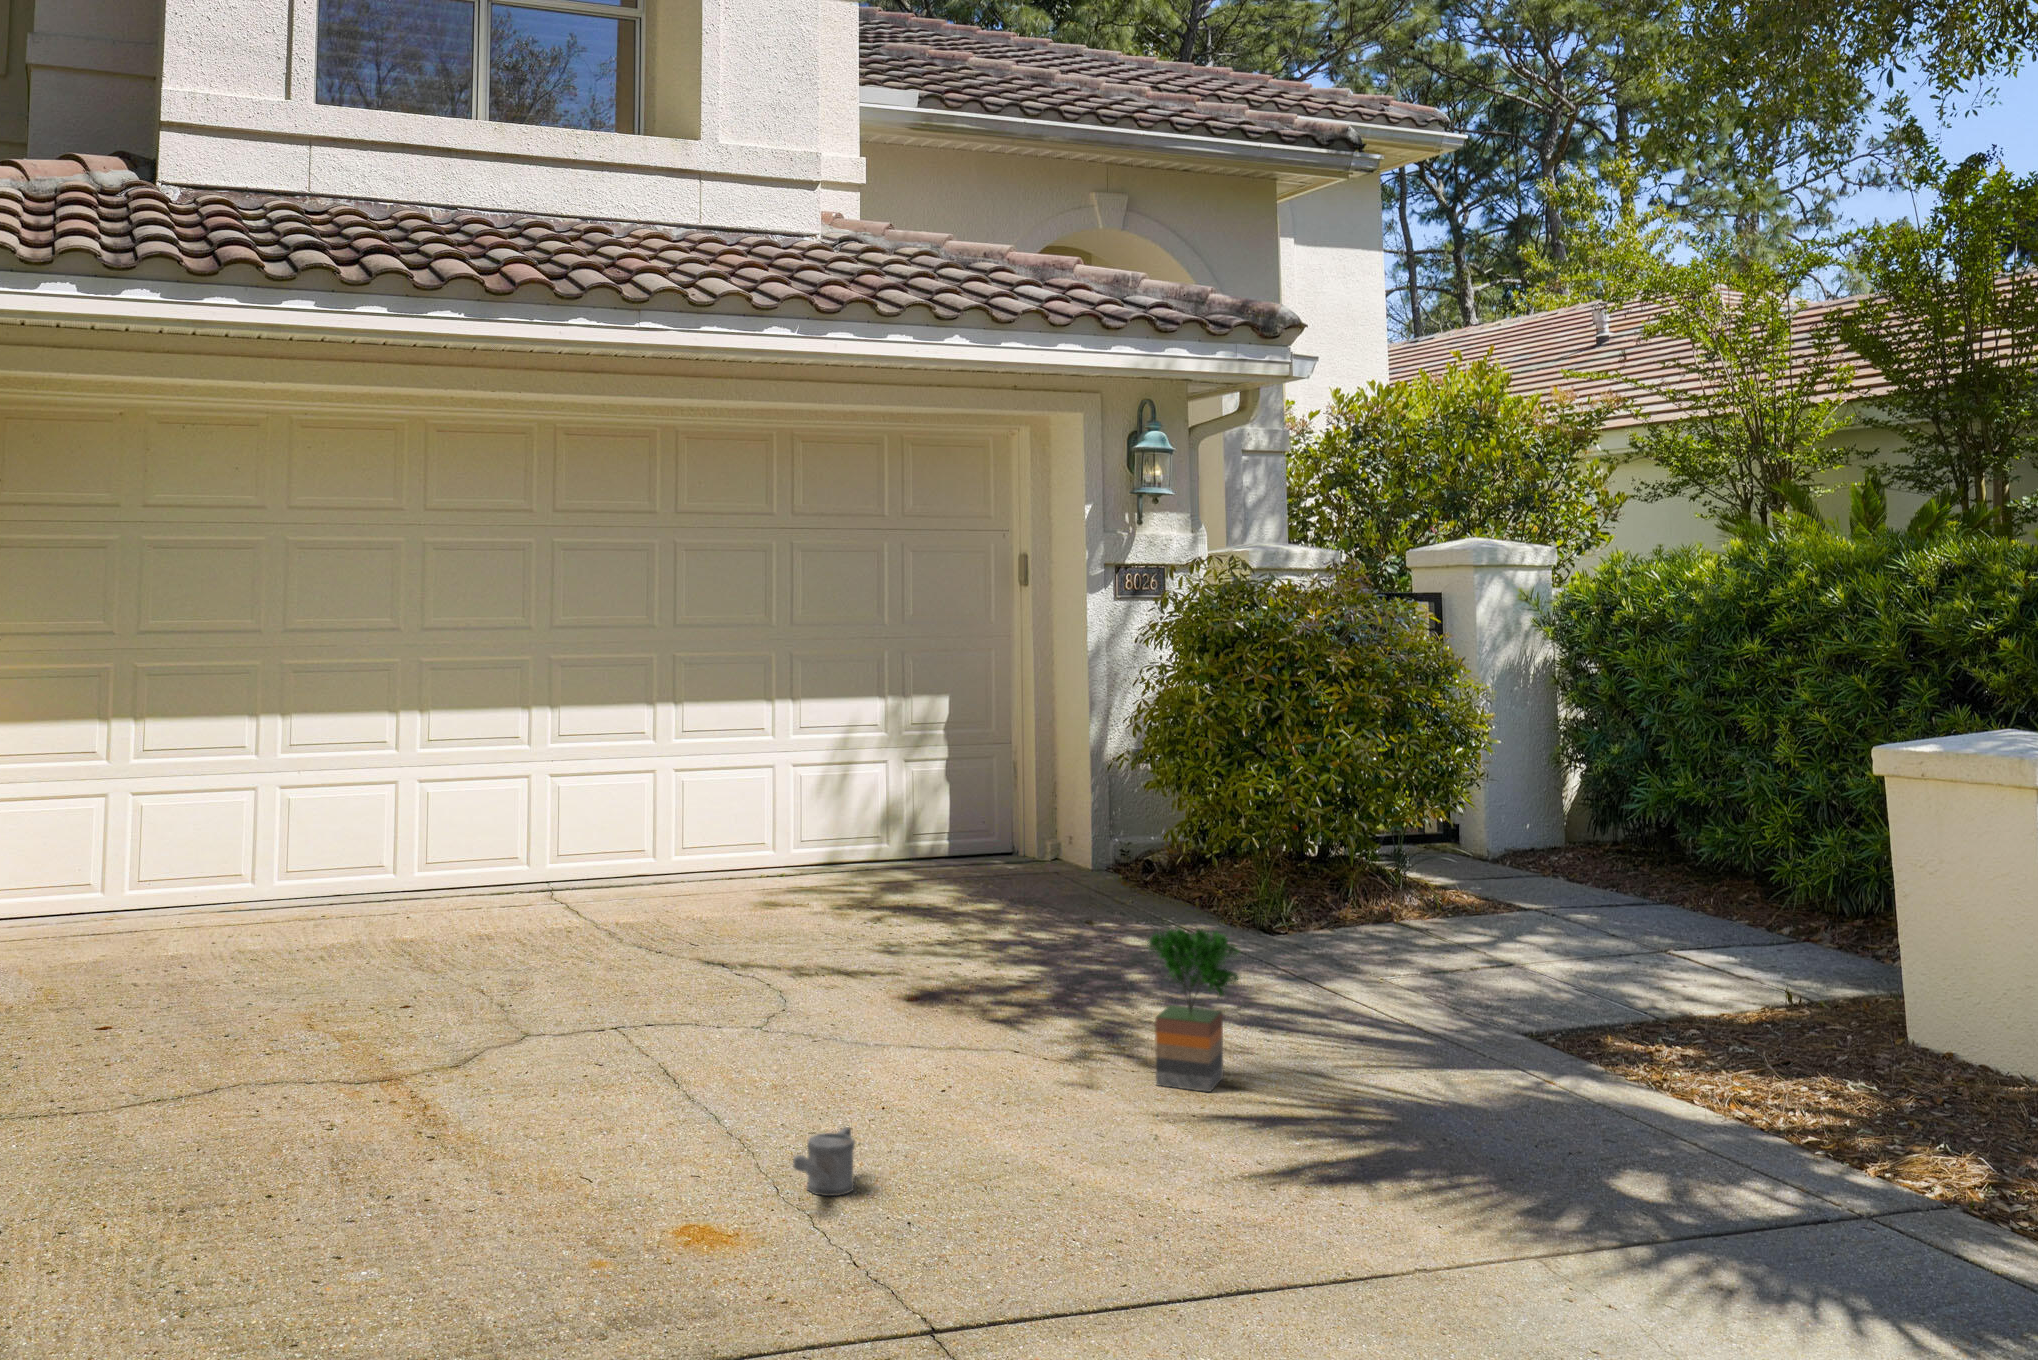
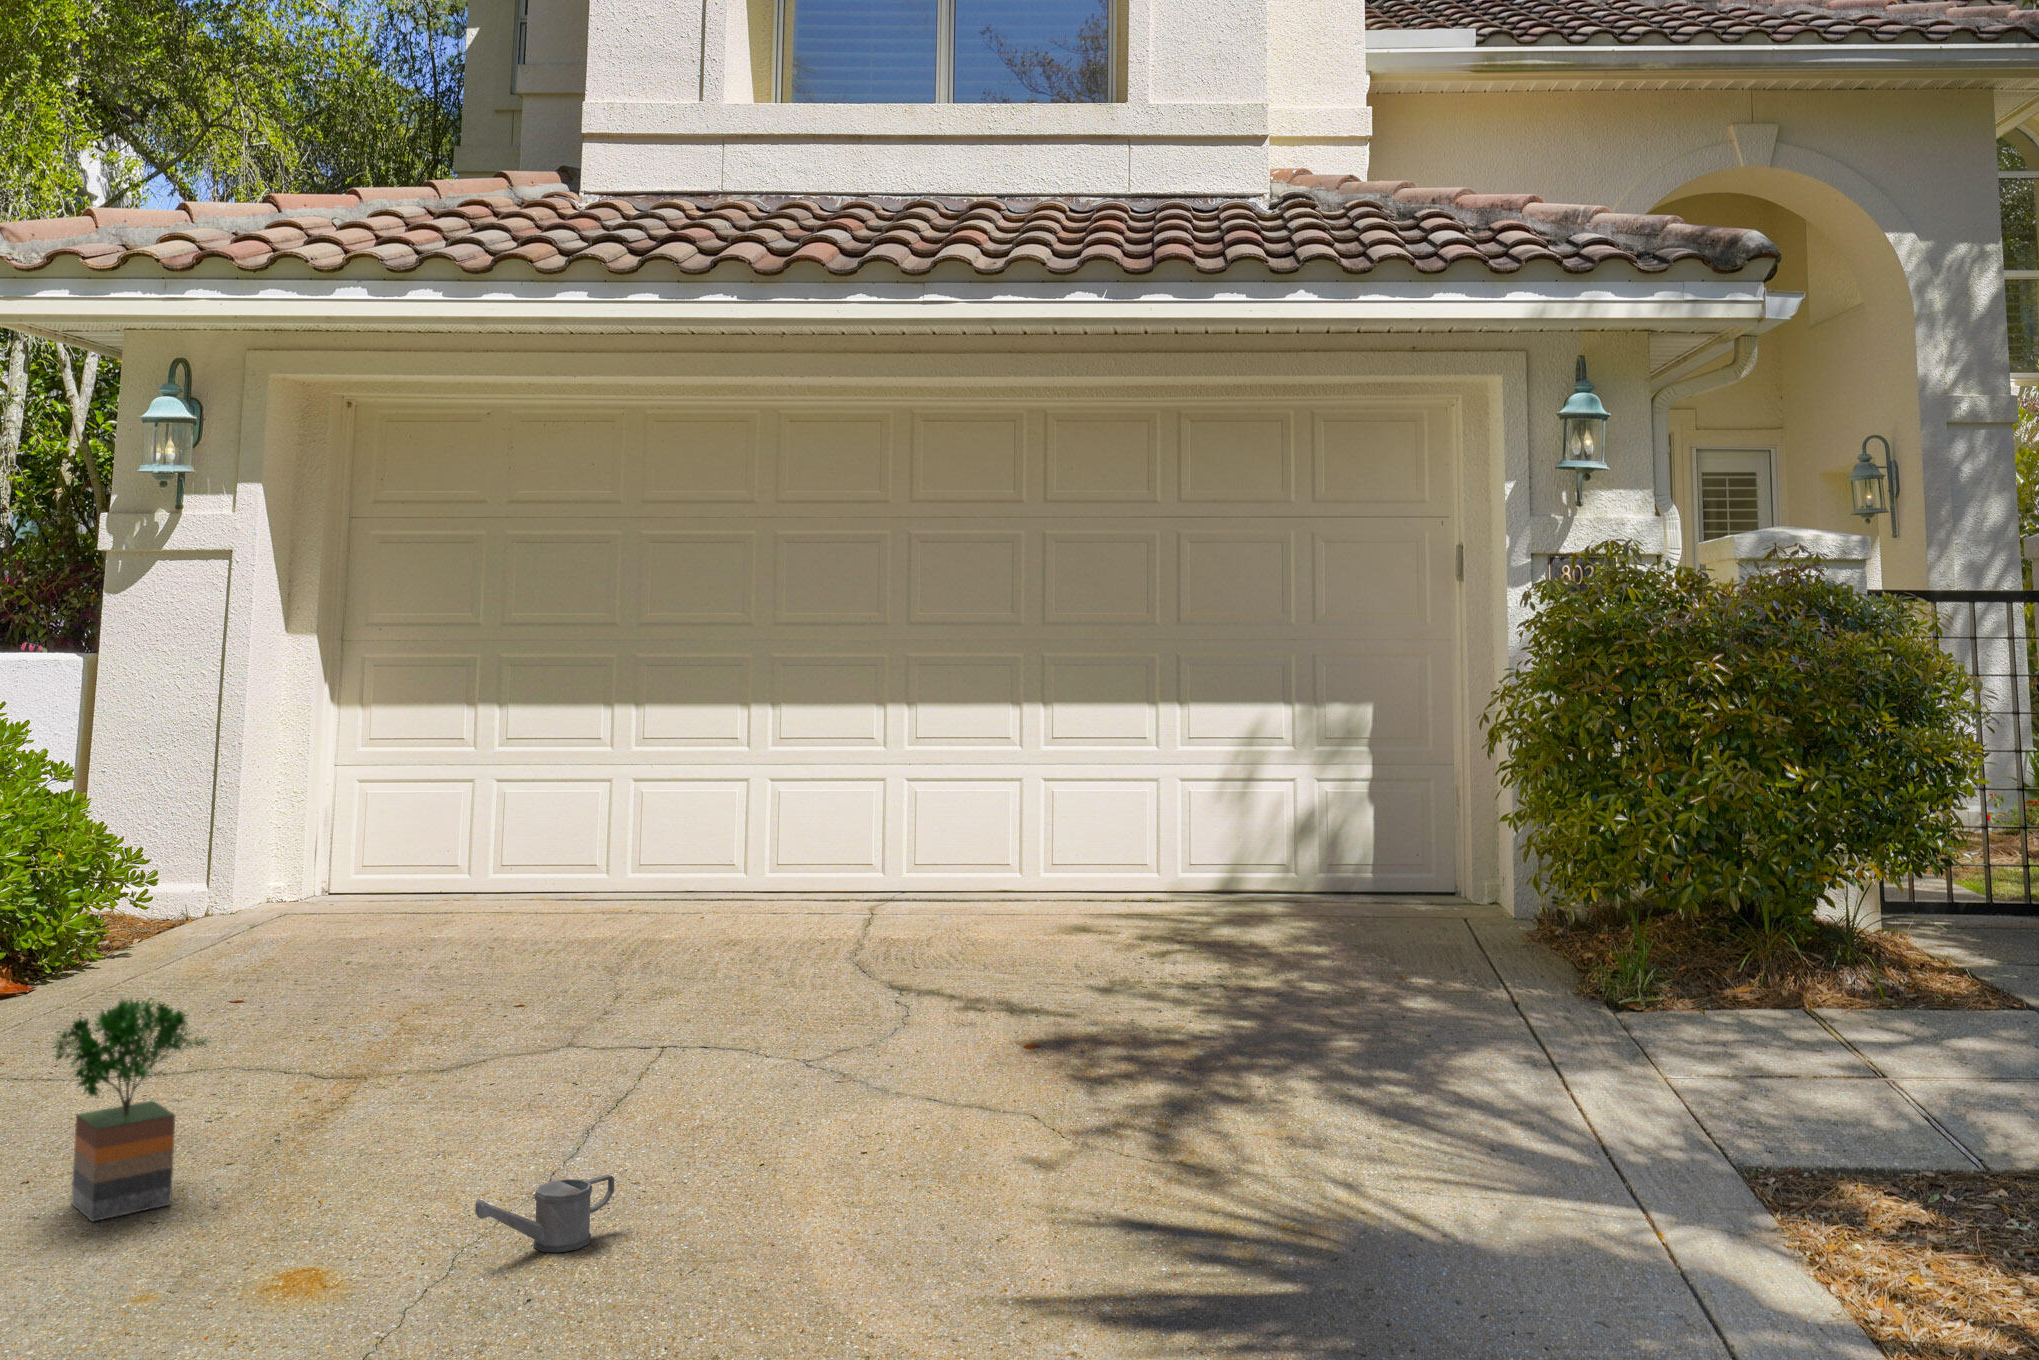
potted tree: present [1147,928,1240,1092] -> present [53,999,210,1221]

